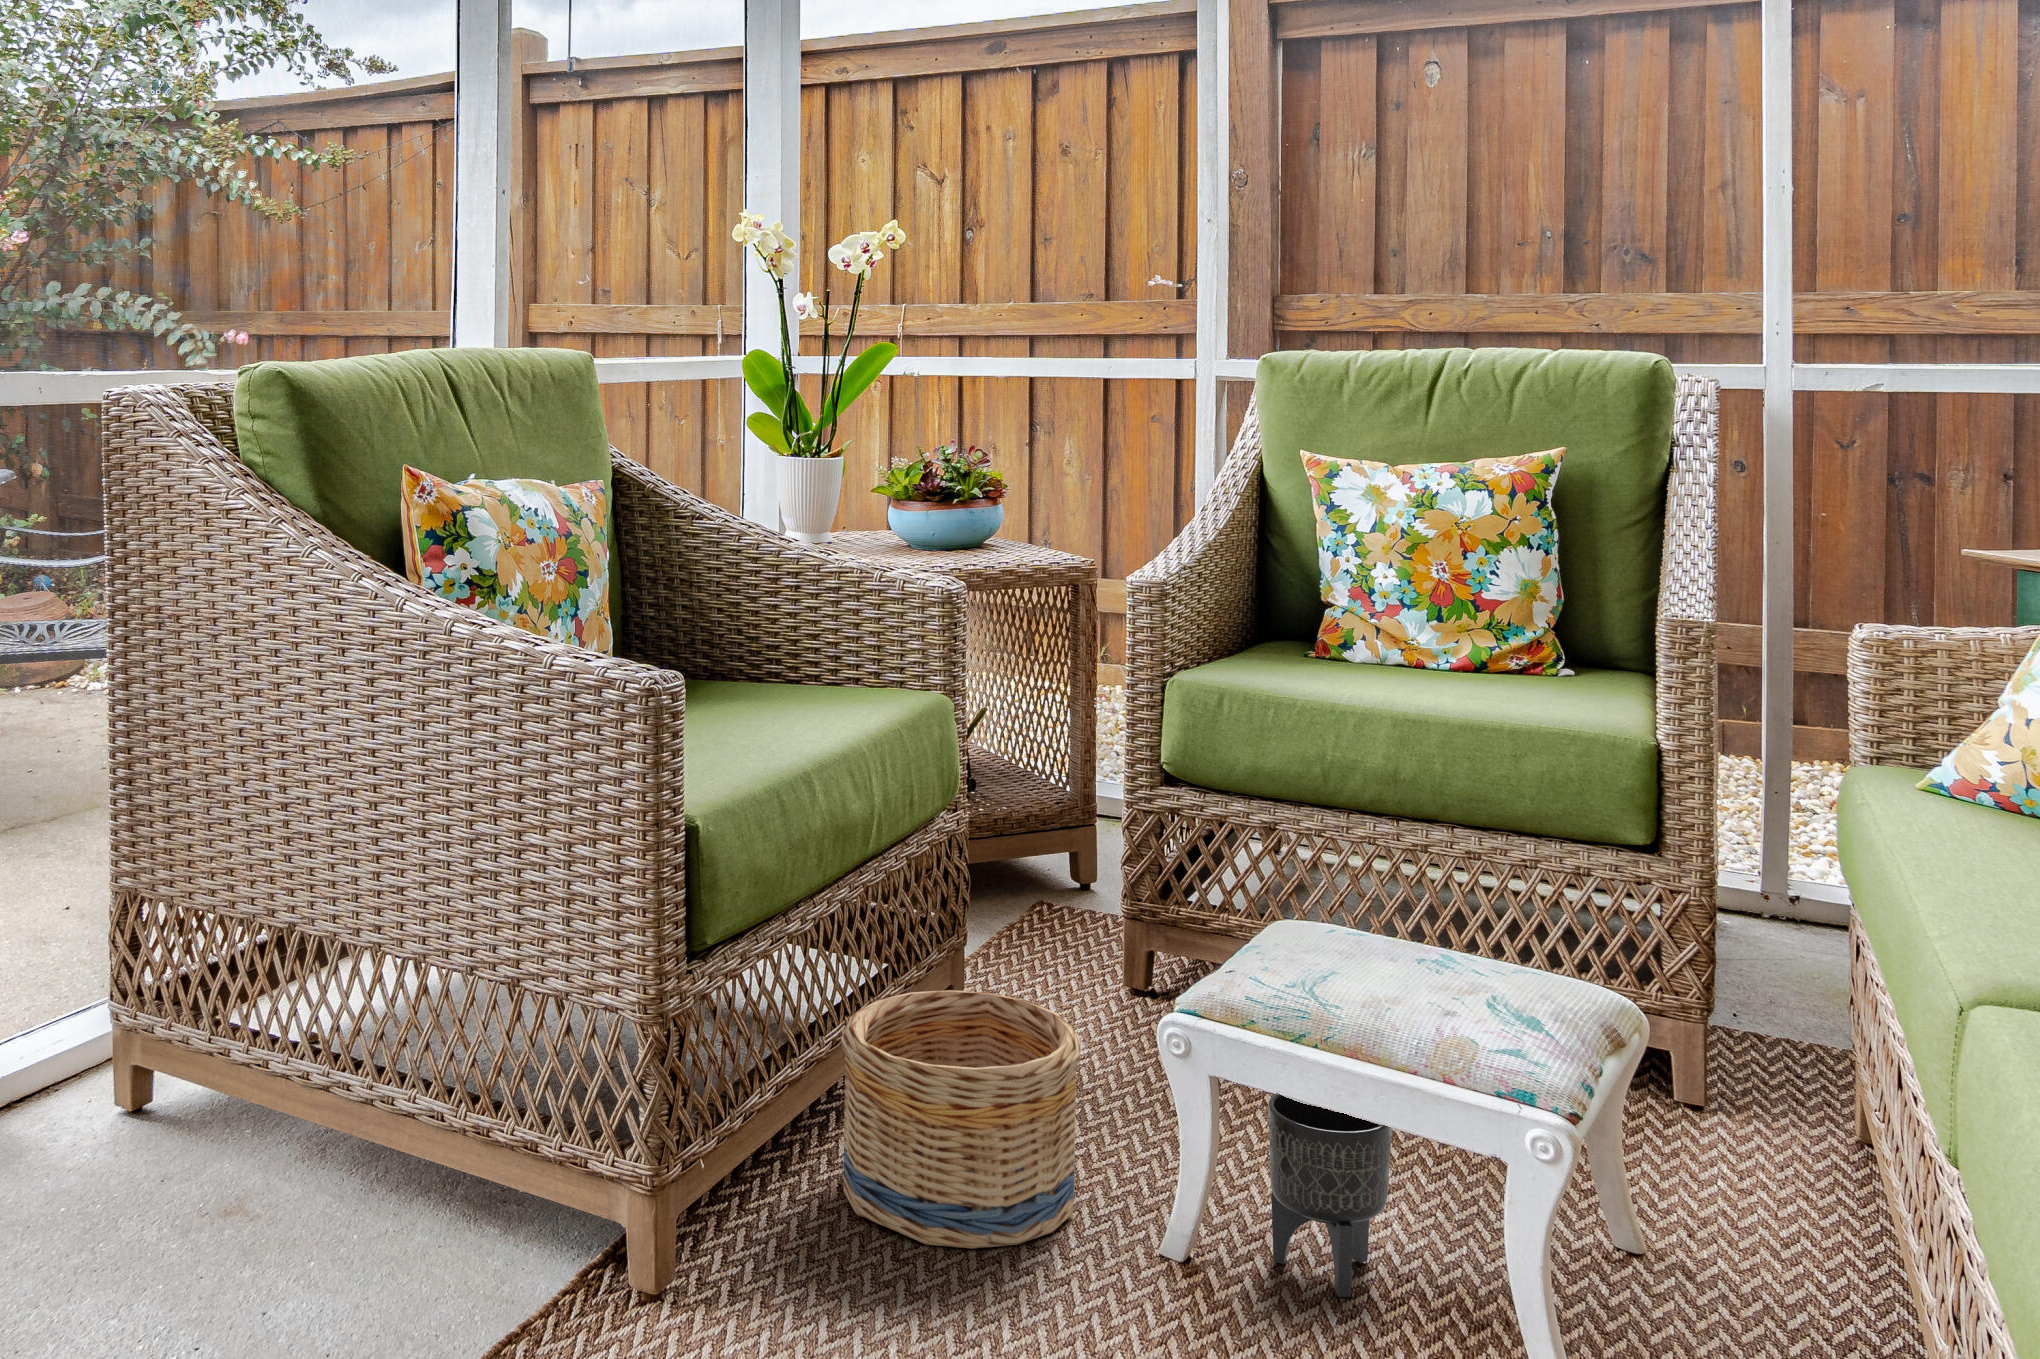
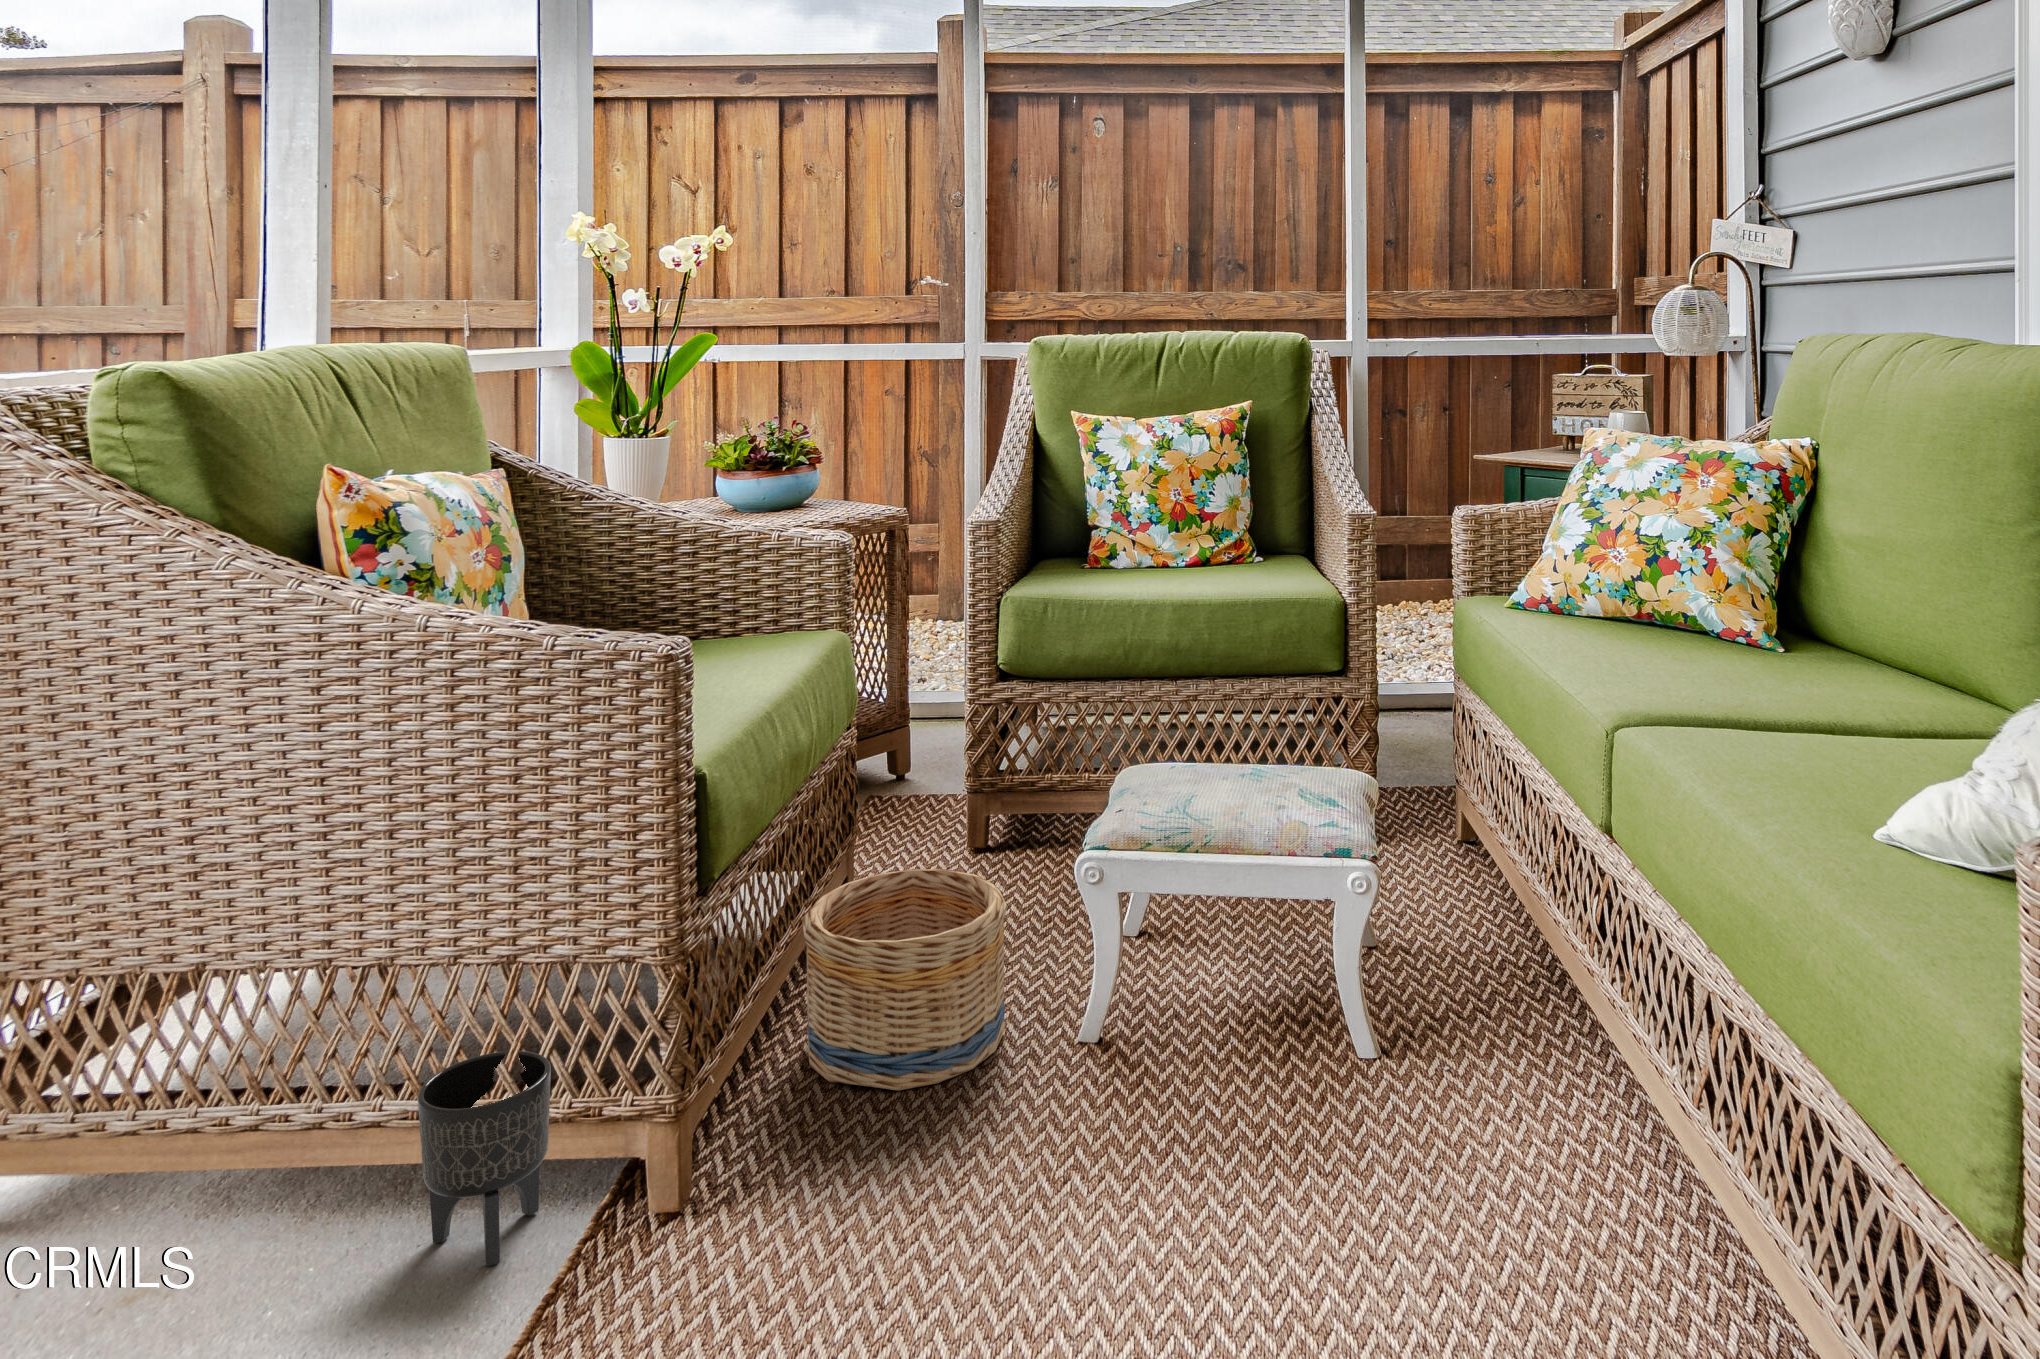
planter: present [1268,1093,1392,1297] -> present [417,1051,551,1267]

